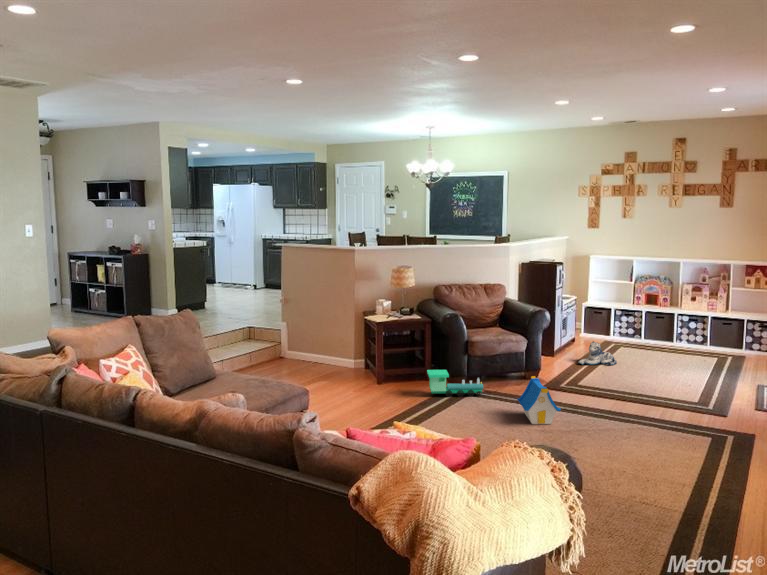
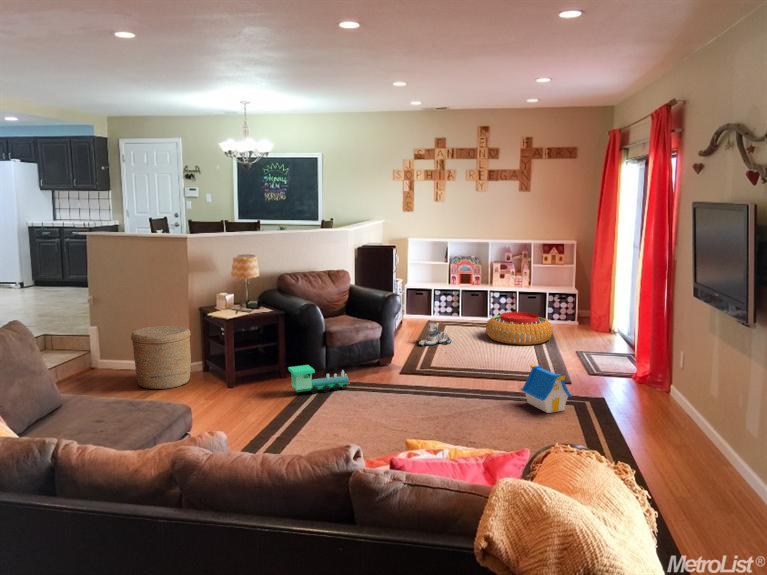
woven basket: none [304,325,352,379] -> present [131,325,191,389]
pouf: none [658,338,738,374] -> present [486,312,553,345]
toy house: present [517,376,561,424] -> present [521,364,572,413]

